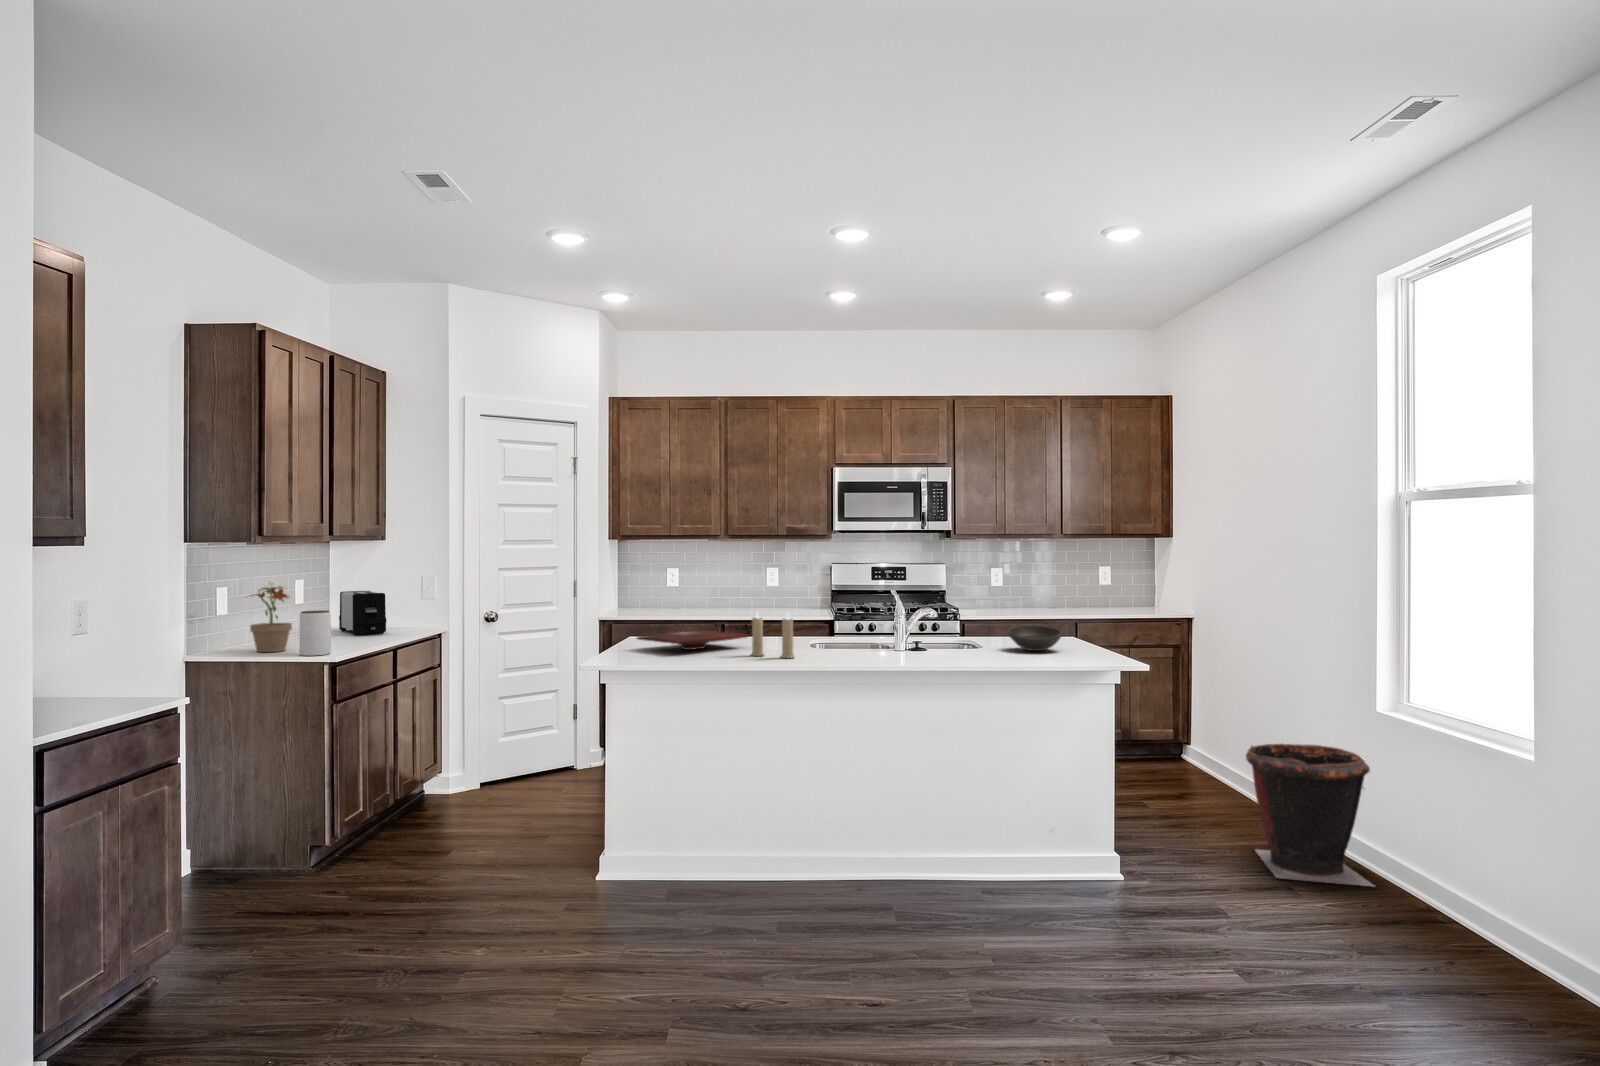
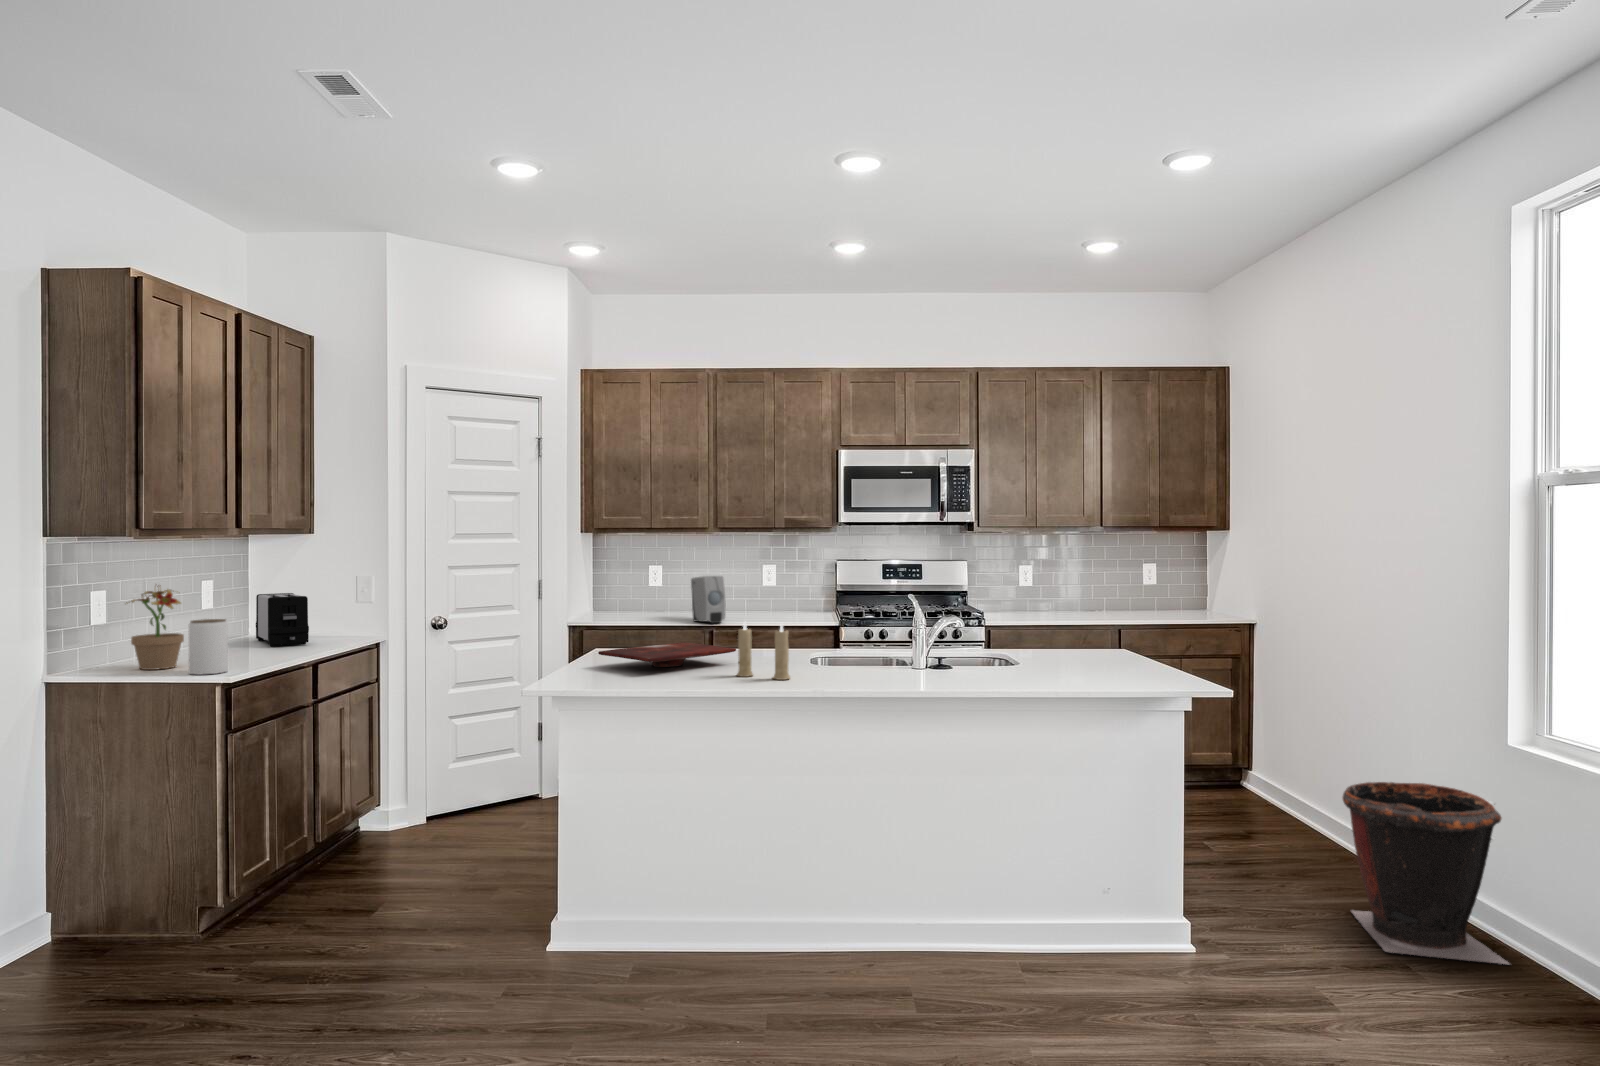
soap dispenser: none [706,577,736,618] -> present [691,576,726,623]
bowl: present [1008,626,1062,651] -> none [1050,638,1117,670]

